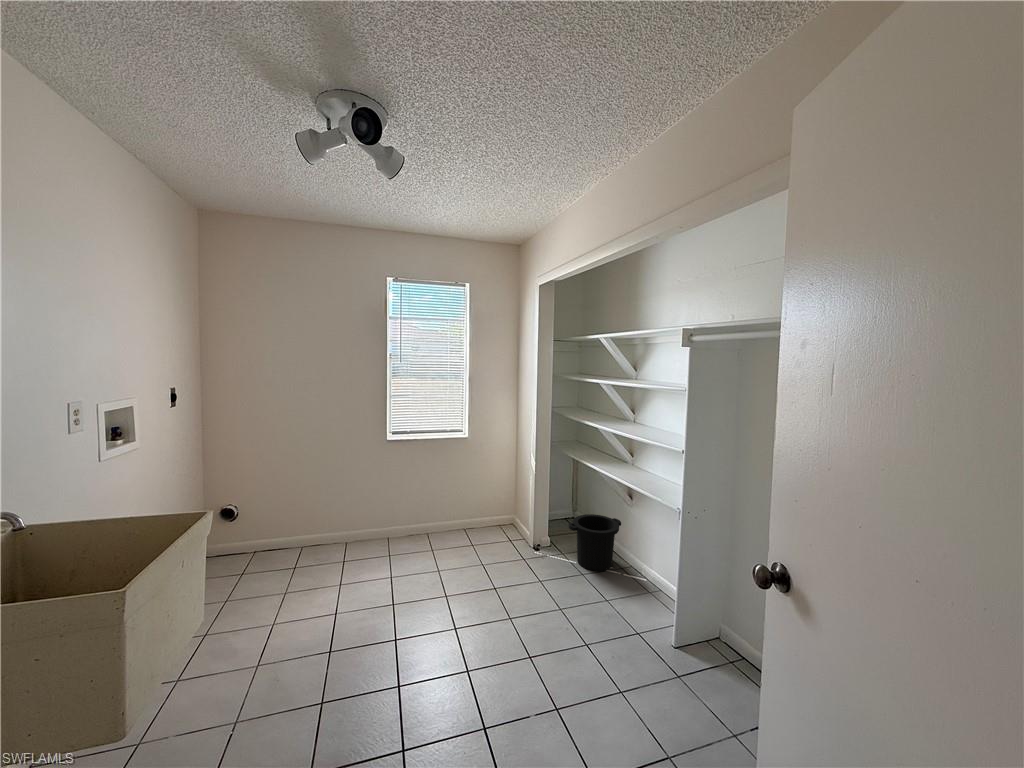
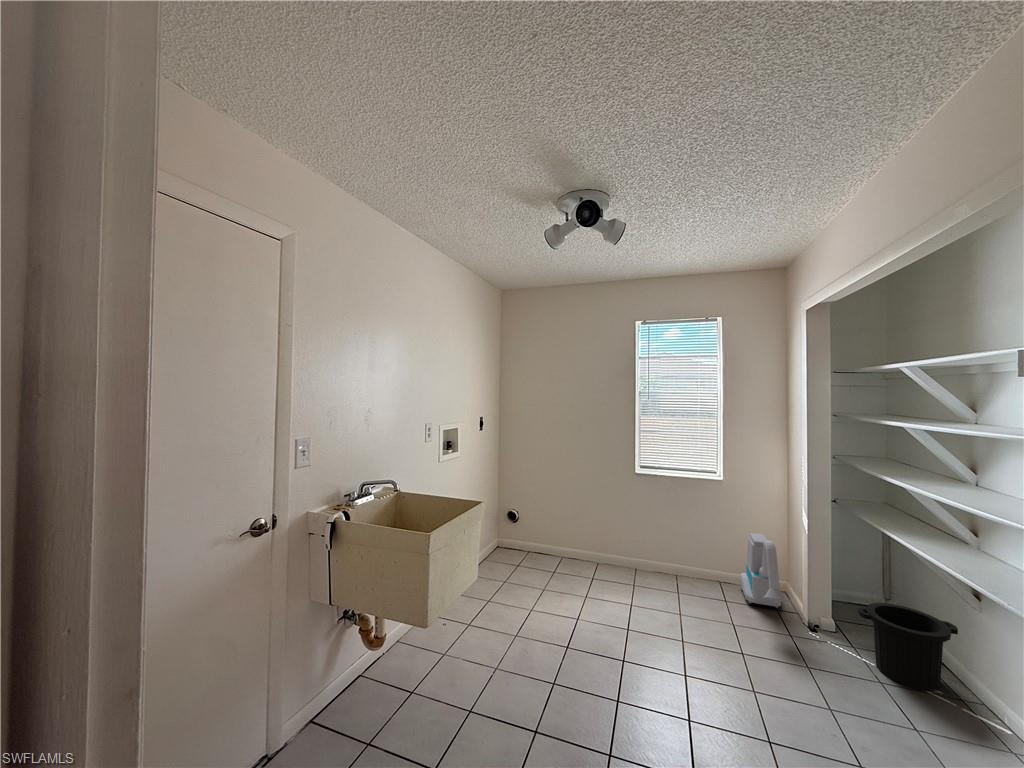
vacuum cleaner: none [480,479,524,540] -> present [740,533,789,608]

